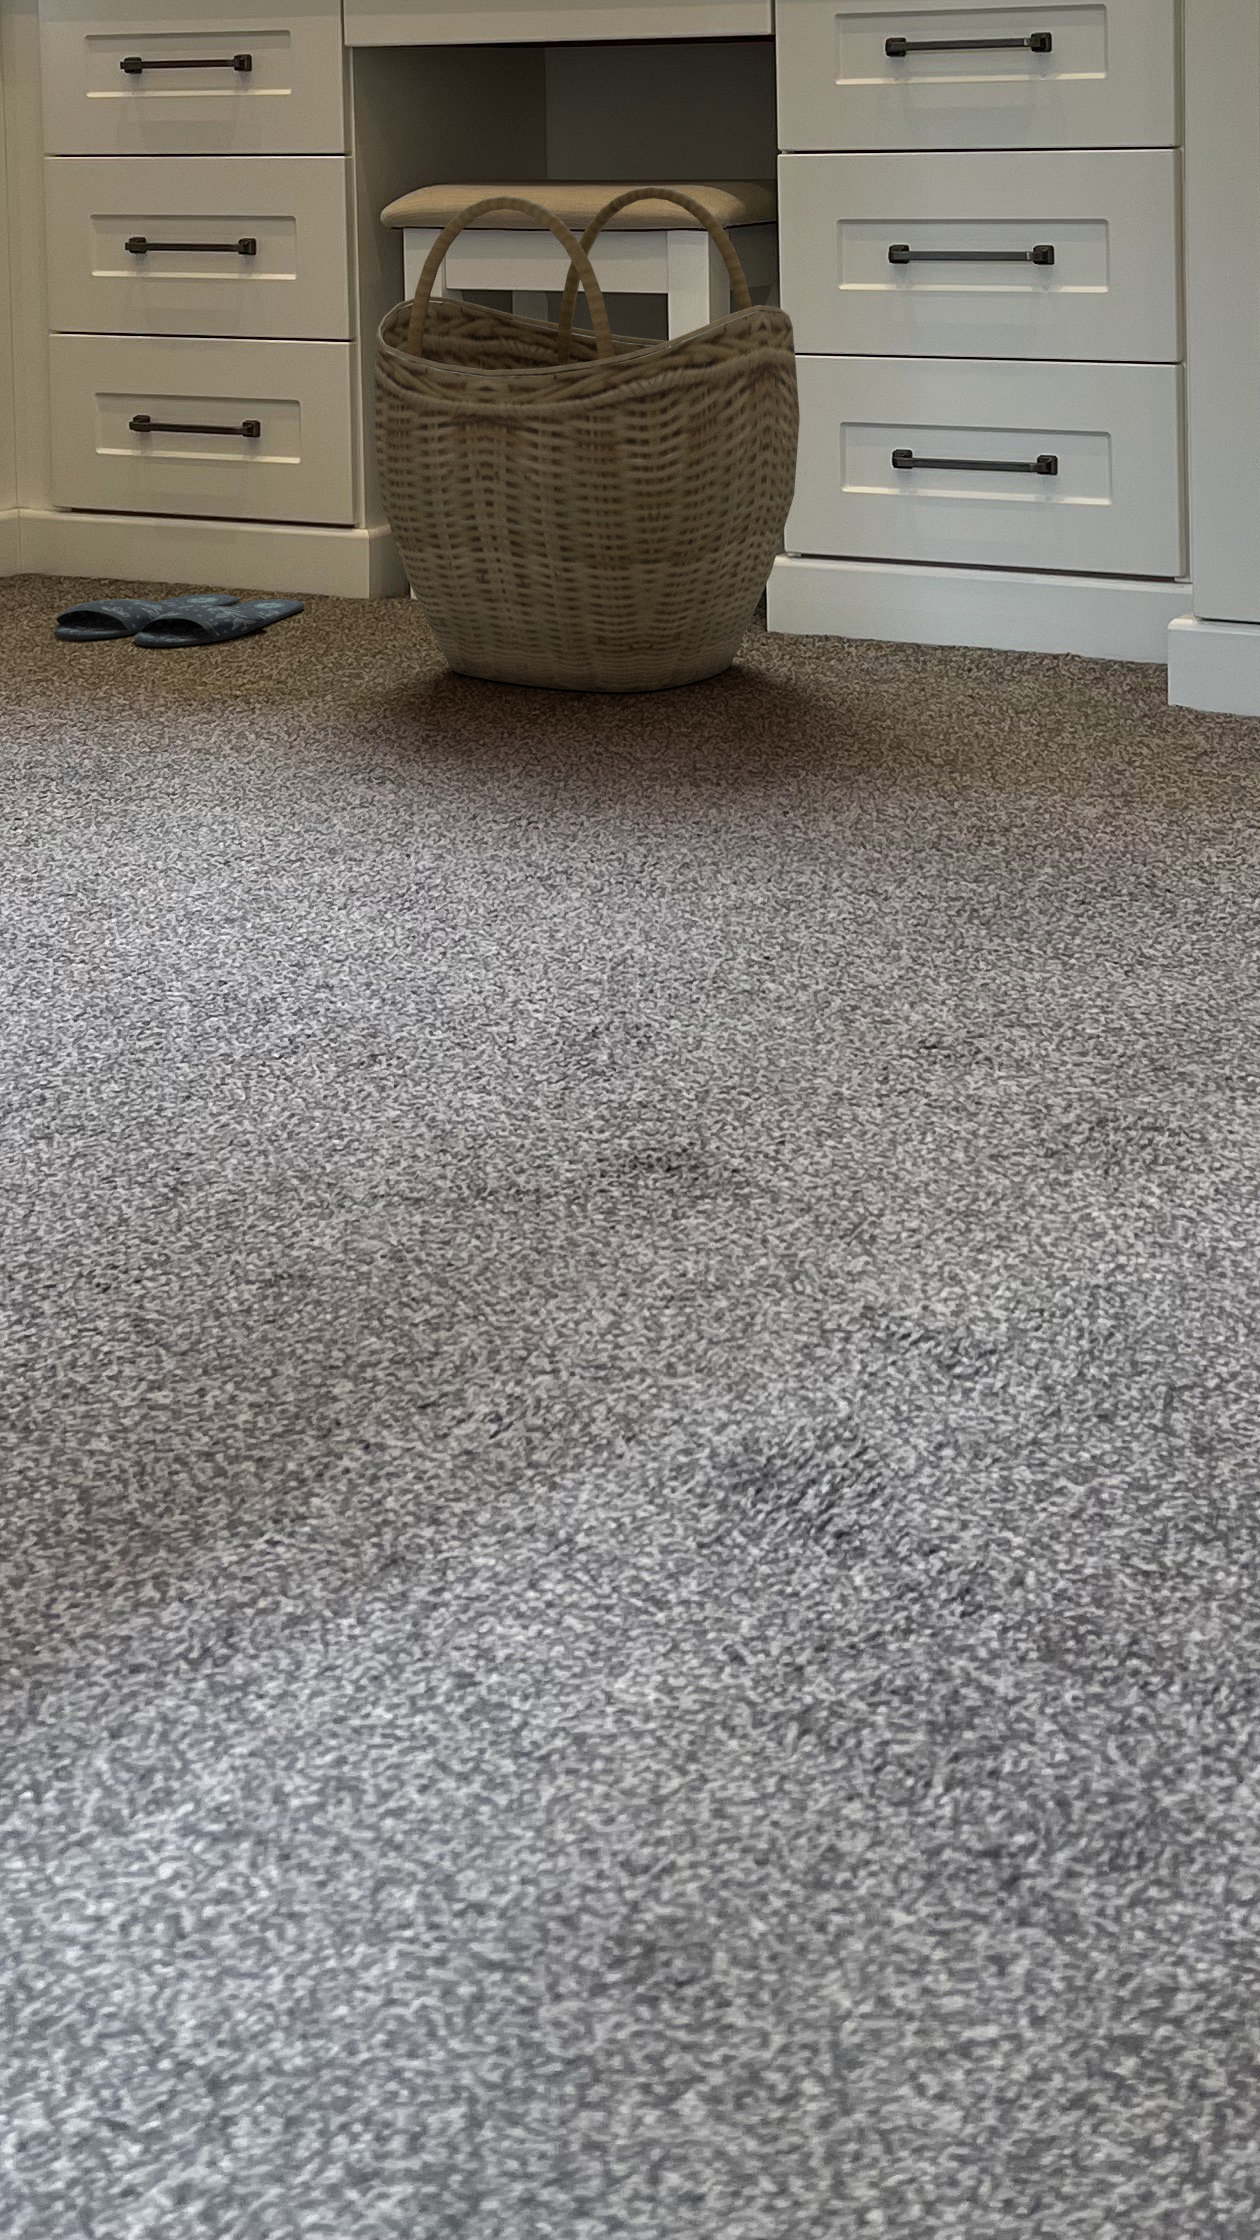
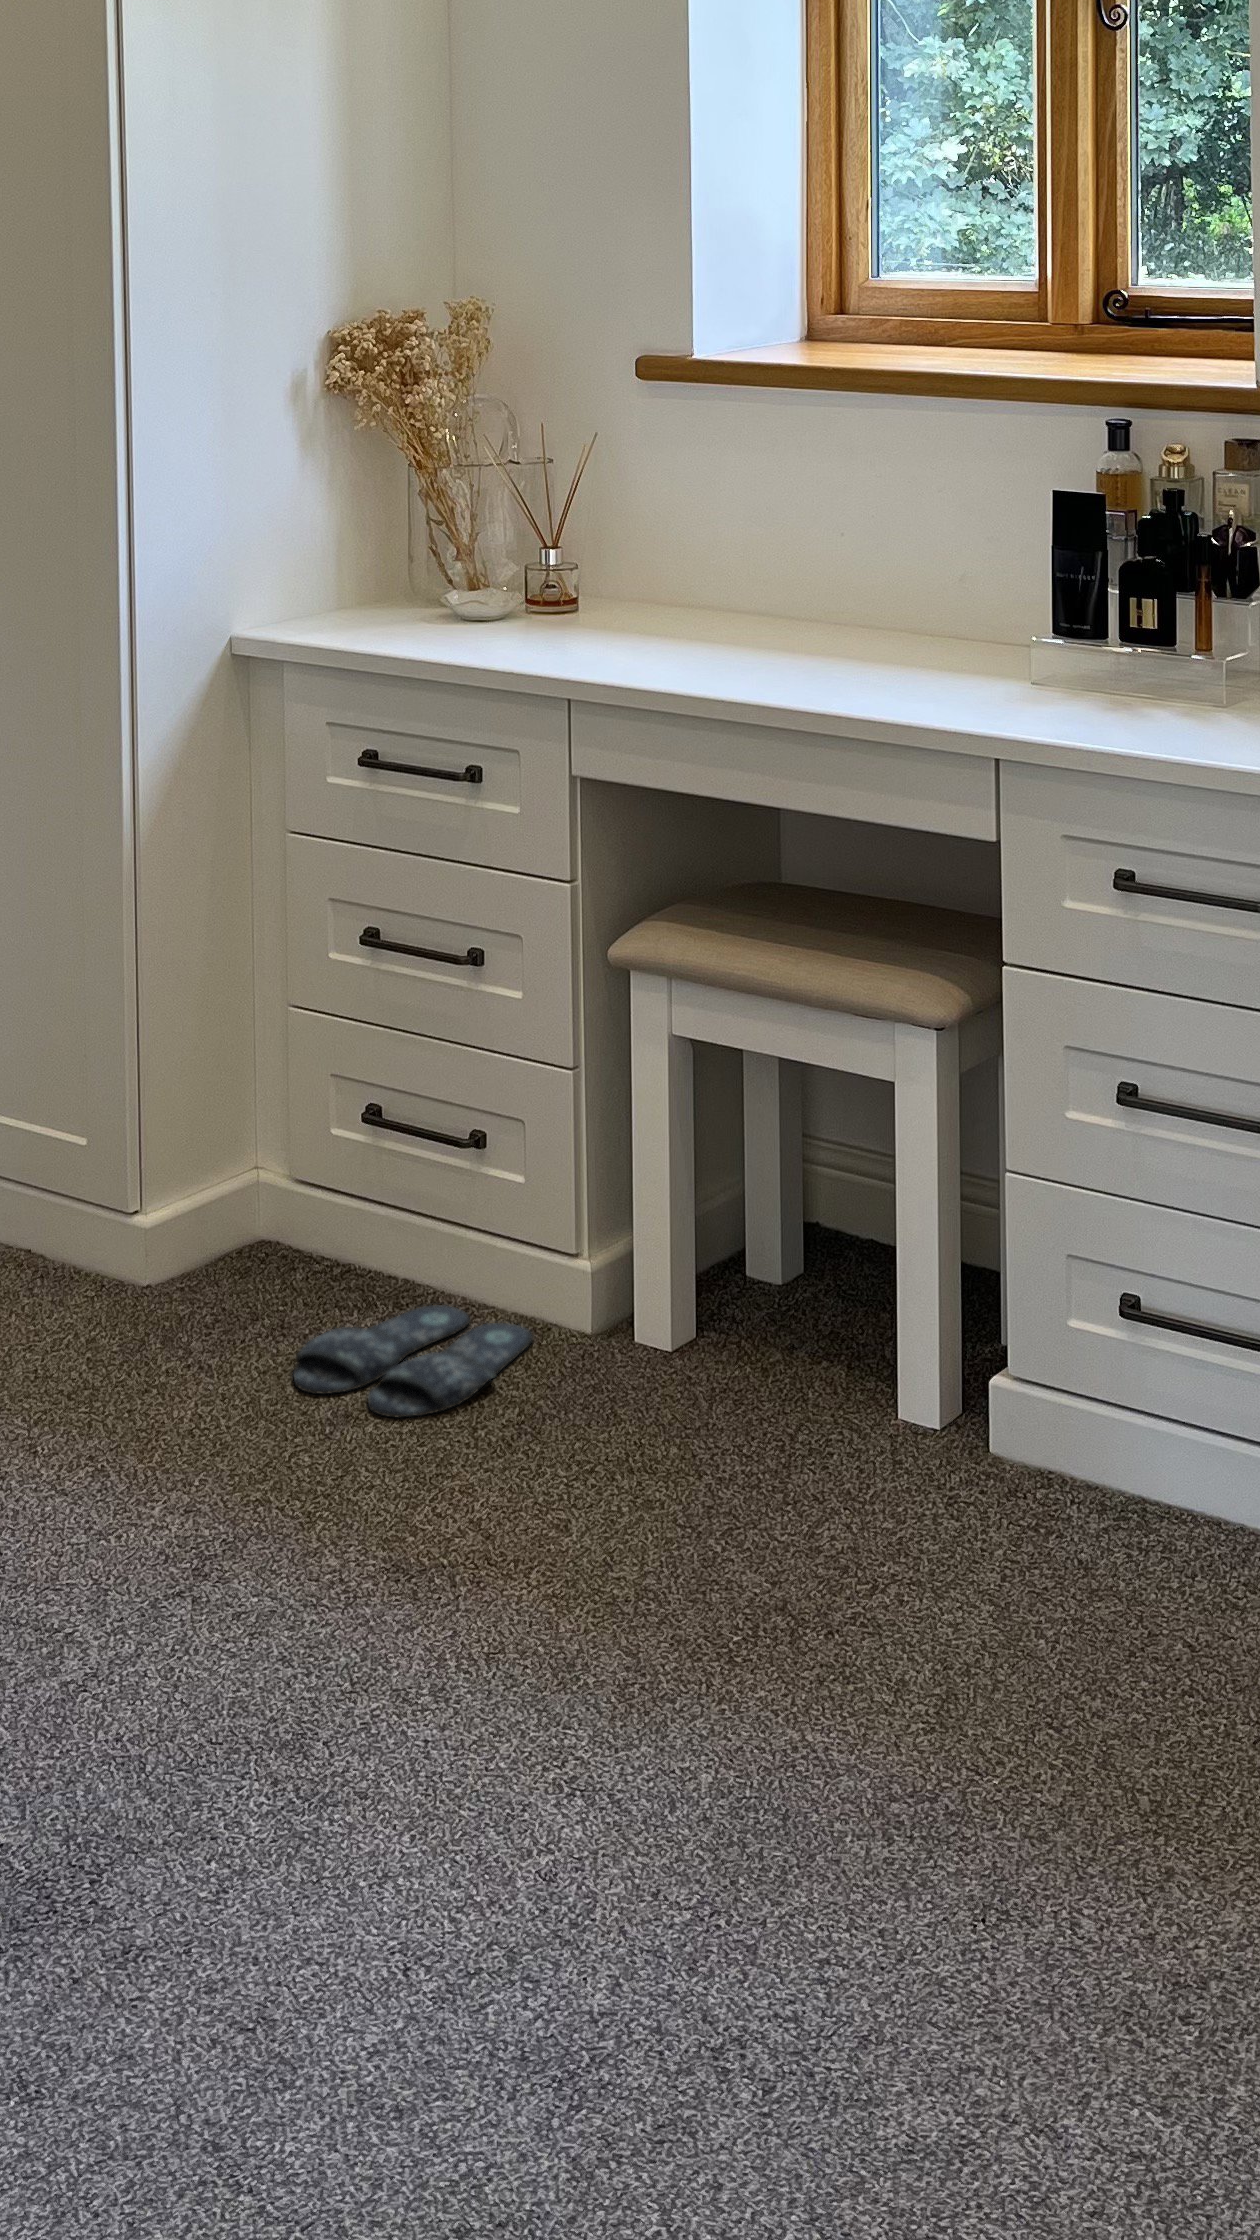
woven basket: present [373,186,800,692] -> none [596,1009,1015,1567]

